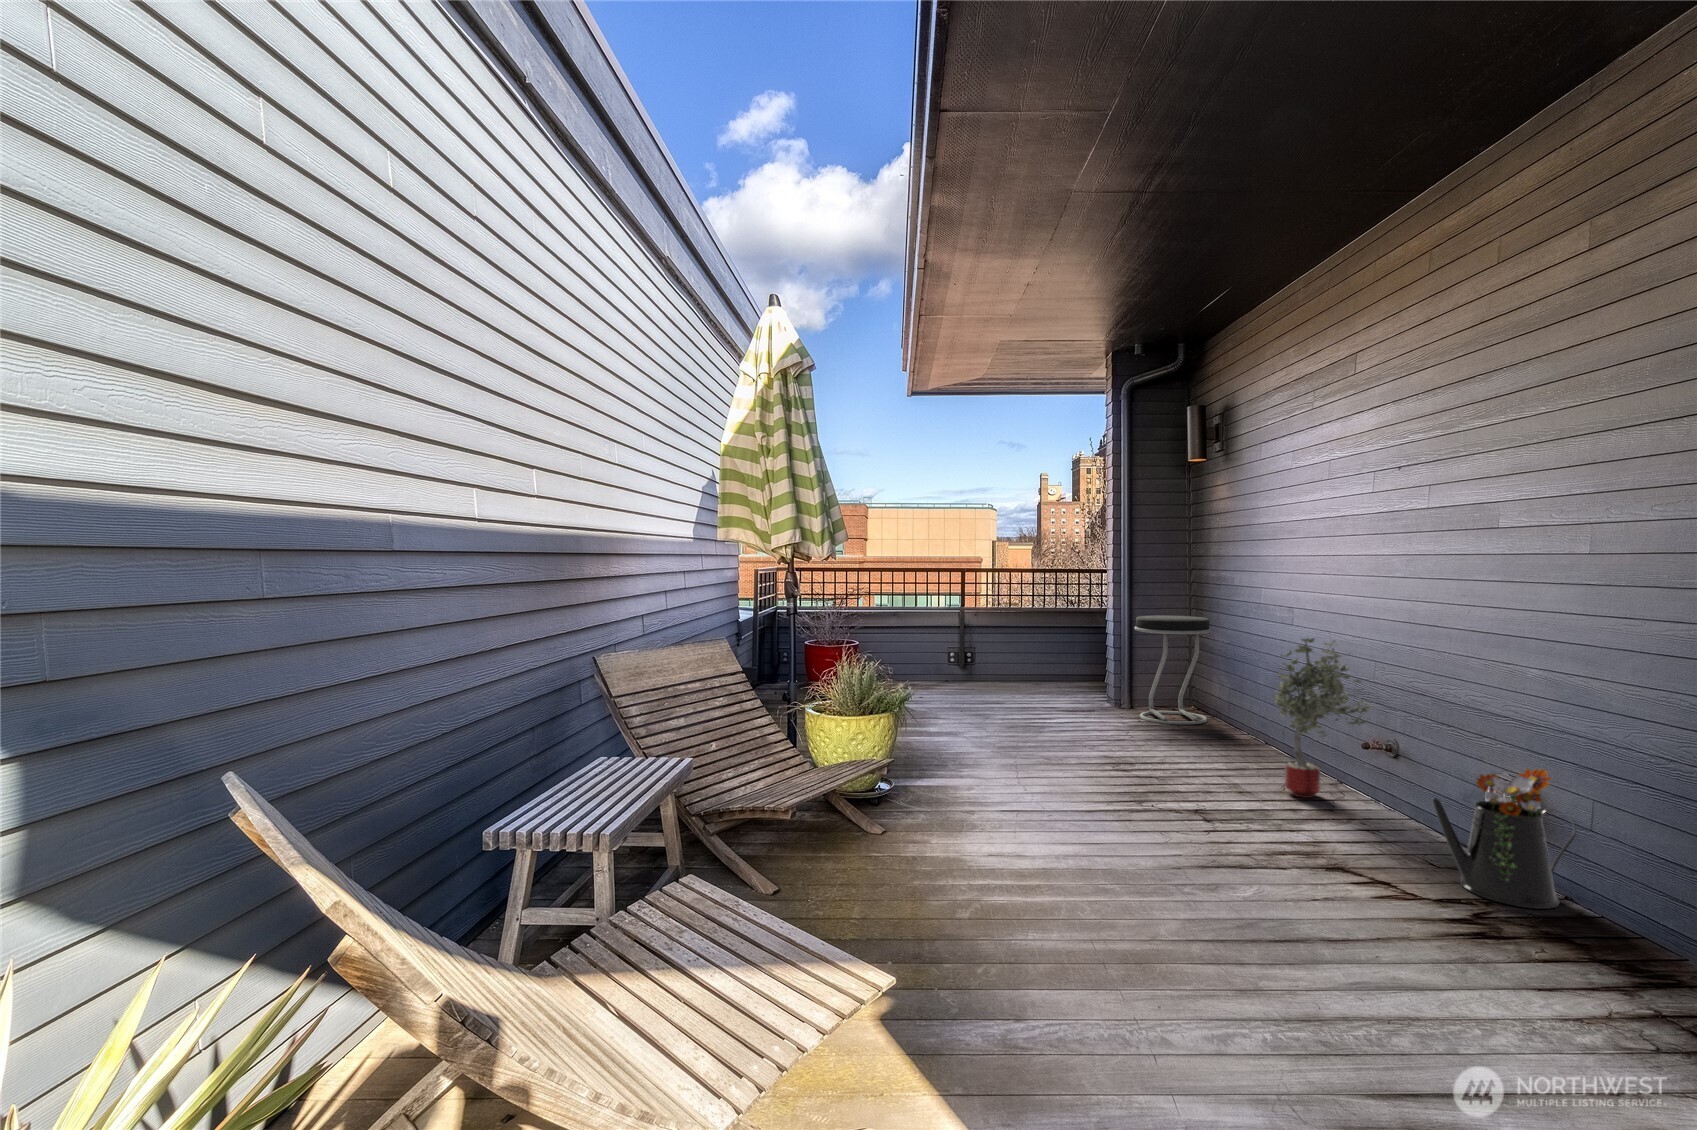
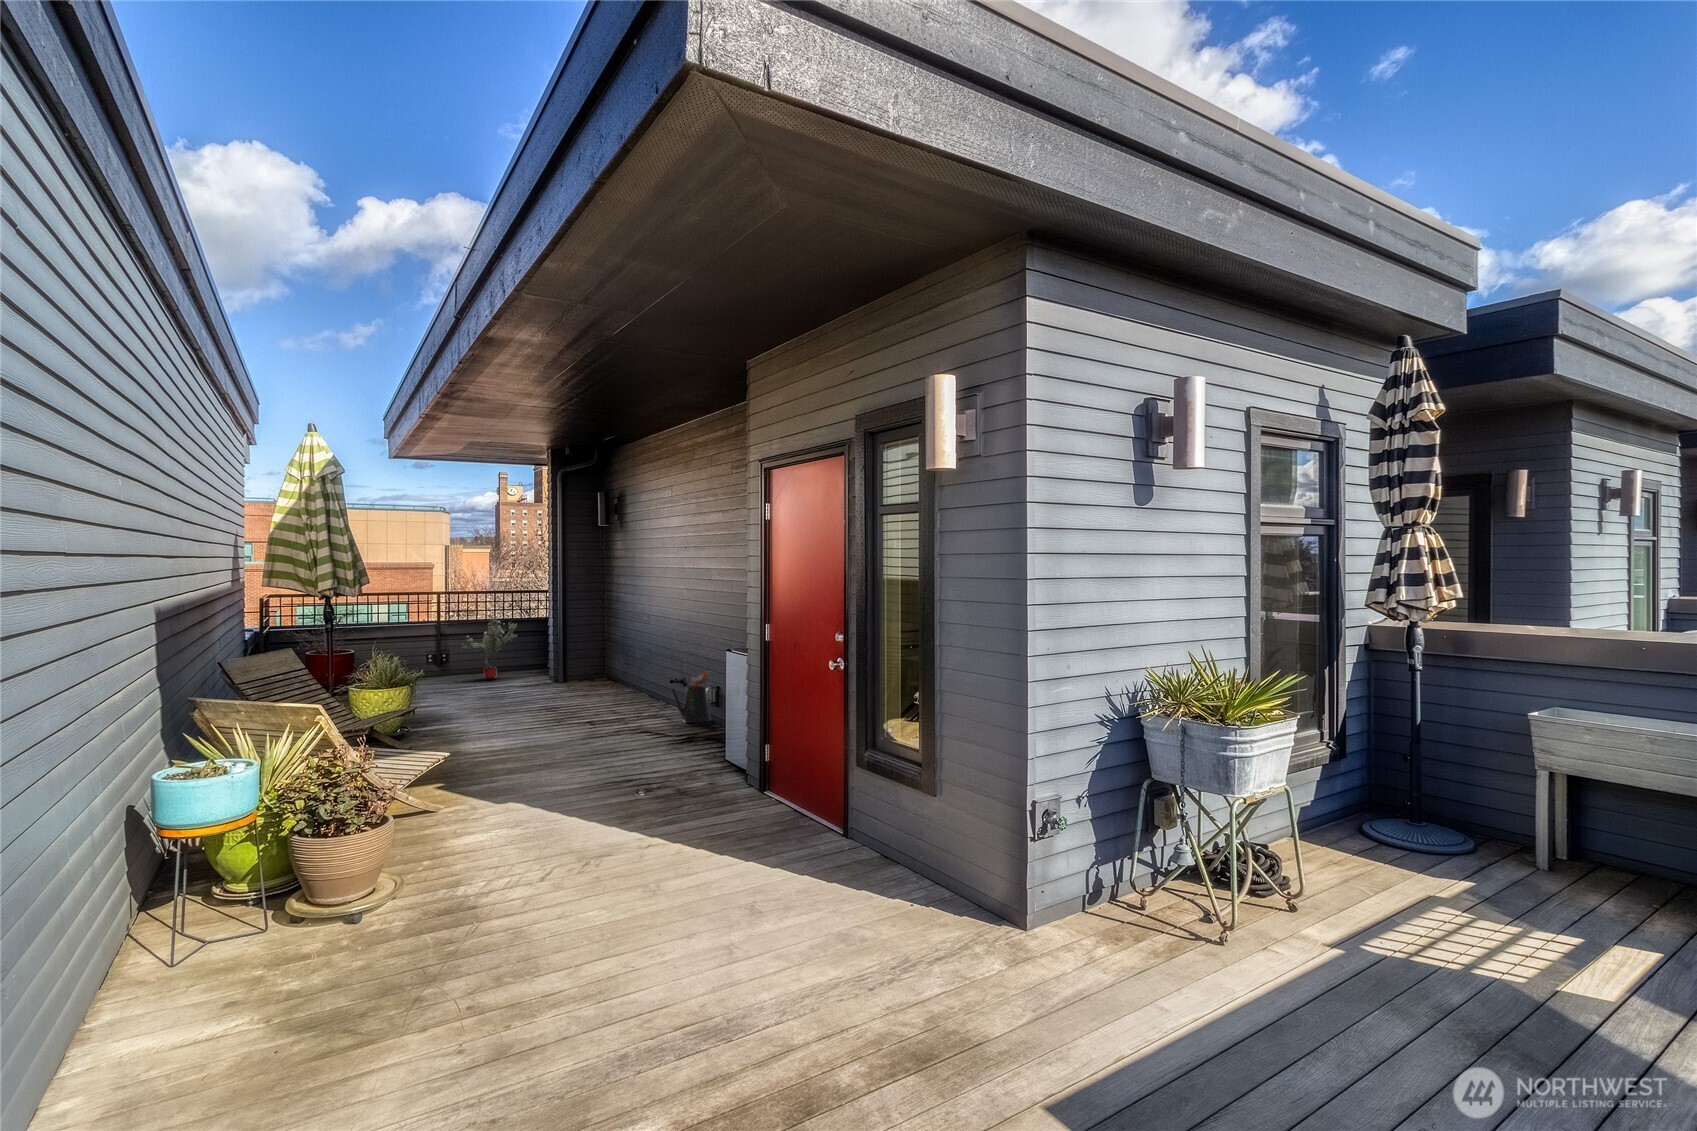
stool: present [1135,615,1211,725] -> none [564,620,610,686]
potted tree: present [1275,638,1372,798] -> present [462,616,517,680]

